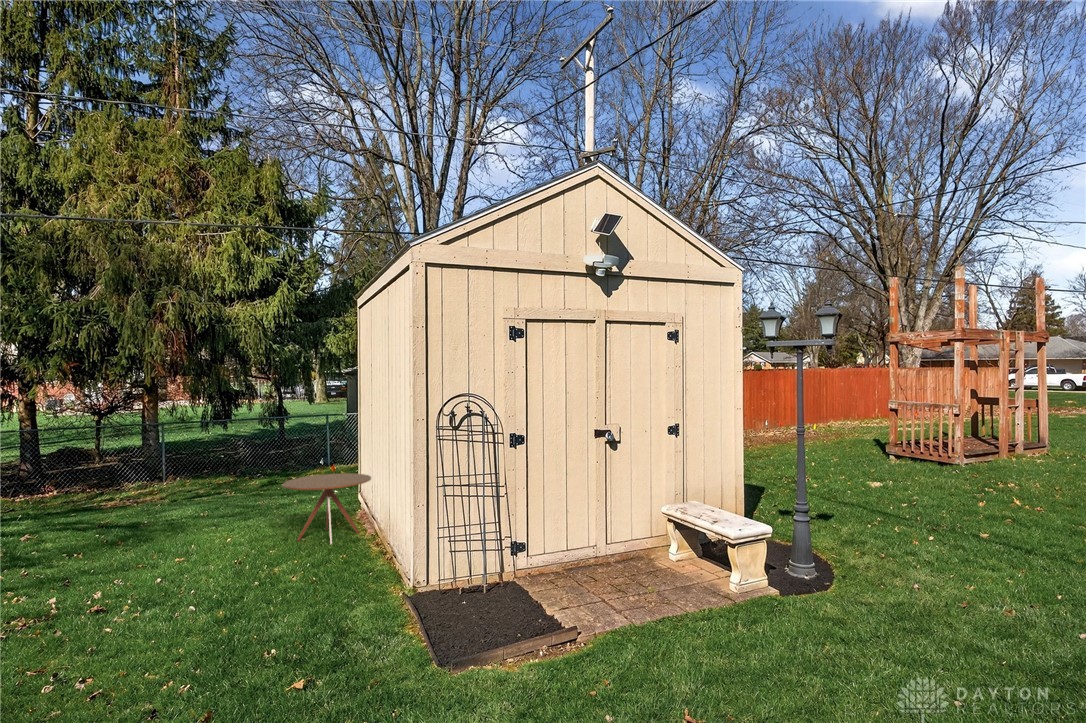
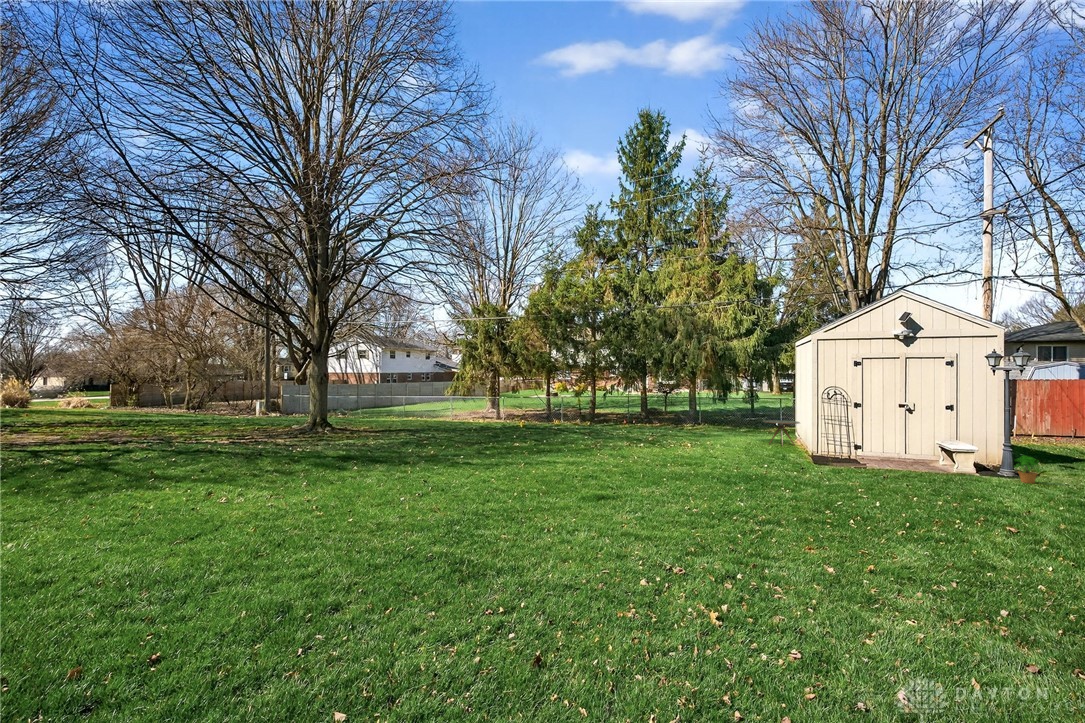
potted plant: none [867,542,922,611] -> present [1016,456,1039,483]

